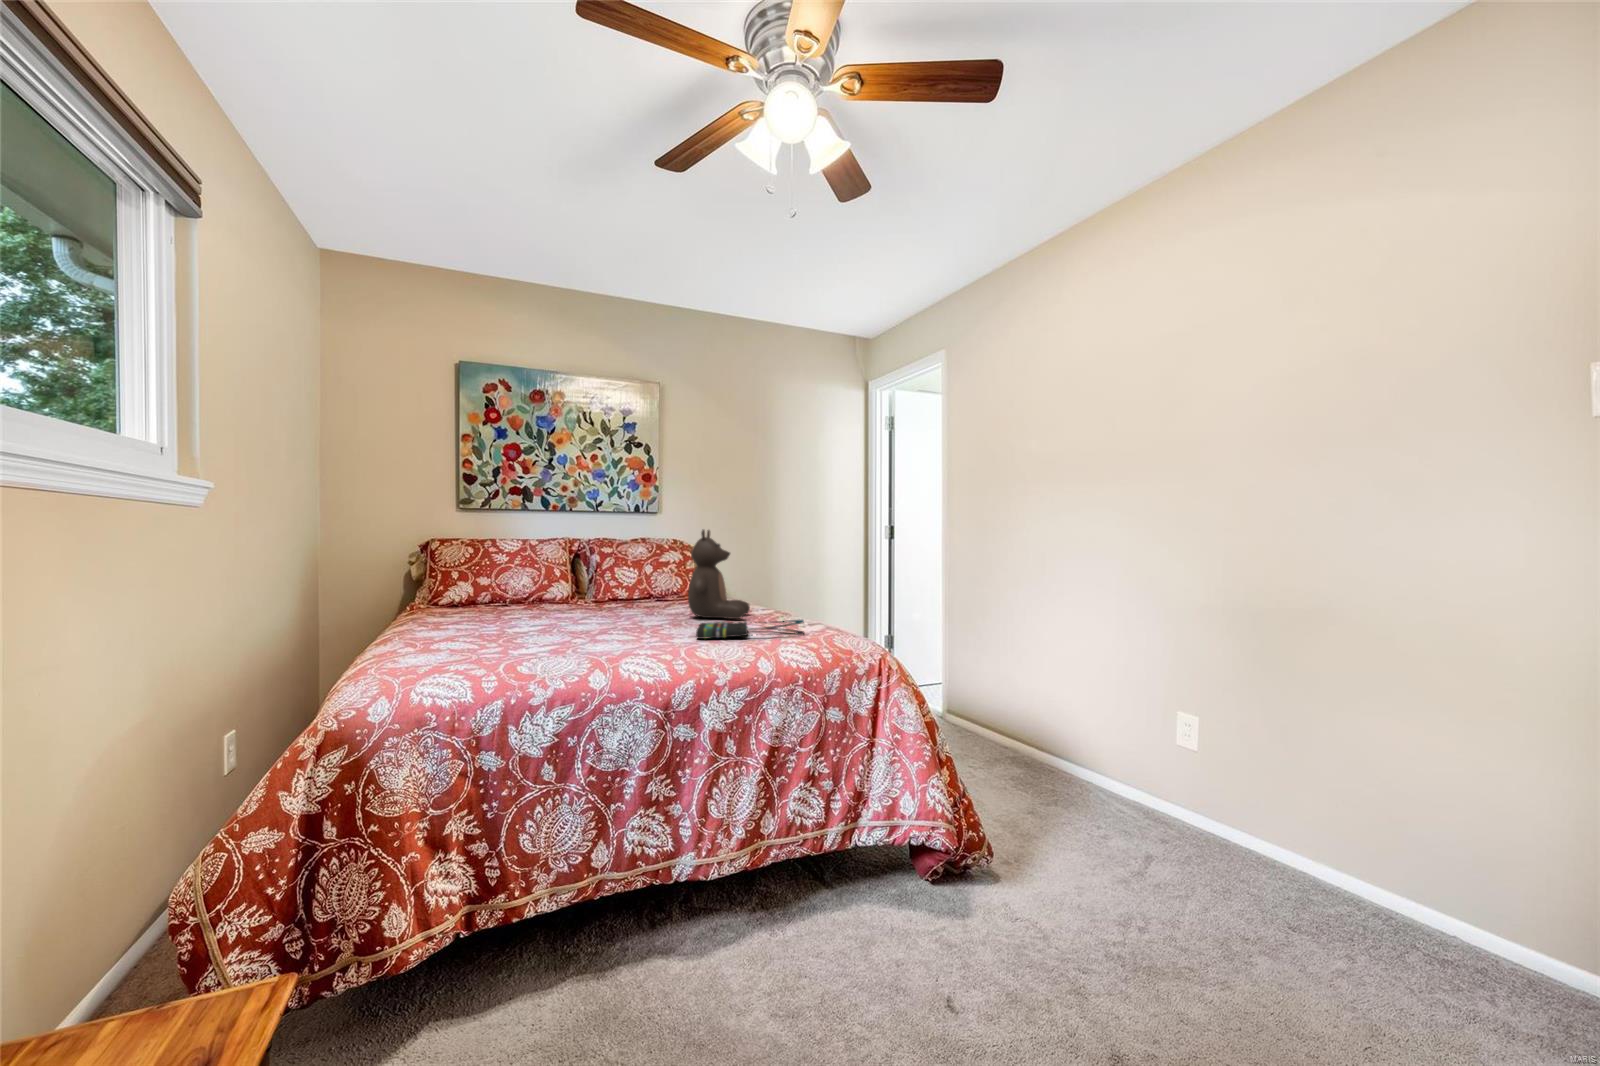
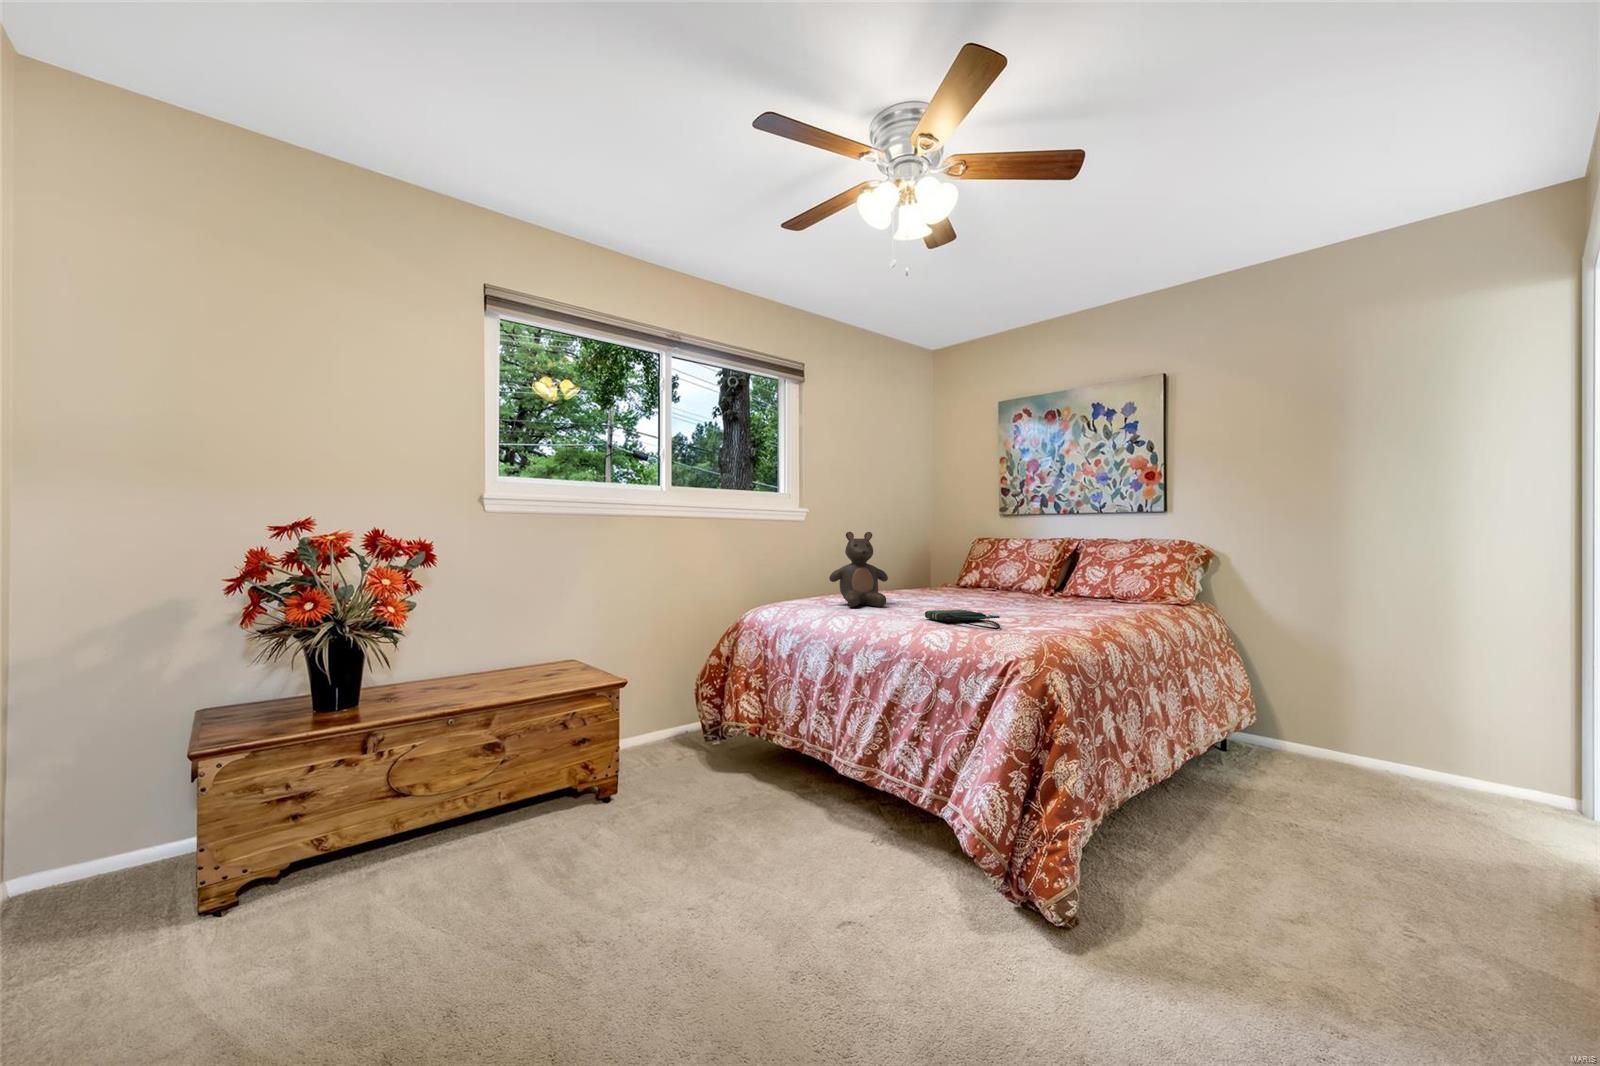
teddy bear: present [688,530,750,619] -> present [829,532,888,607]

